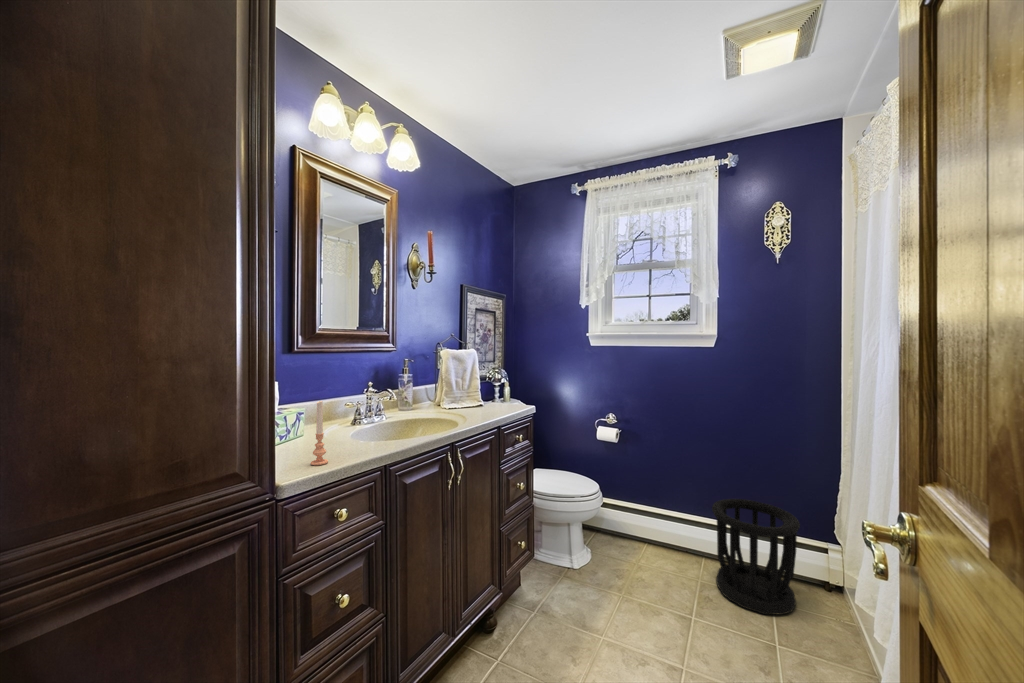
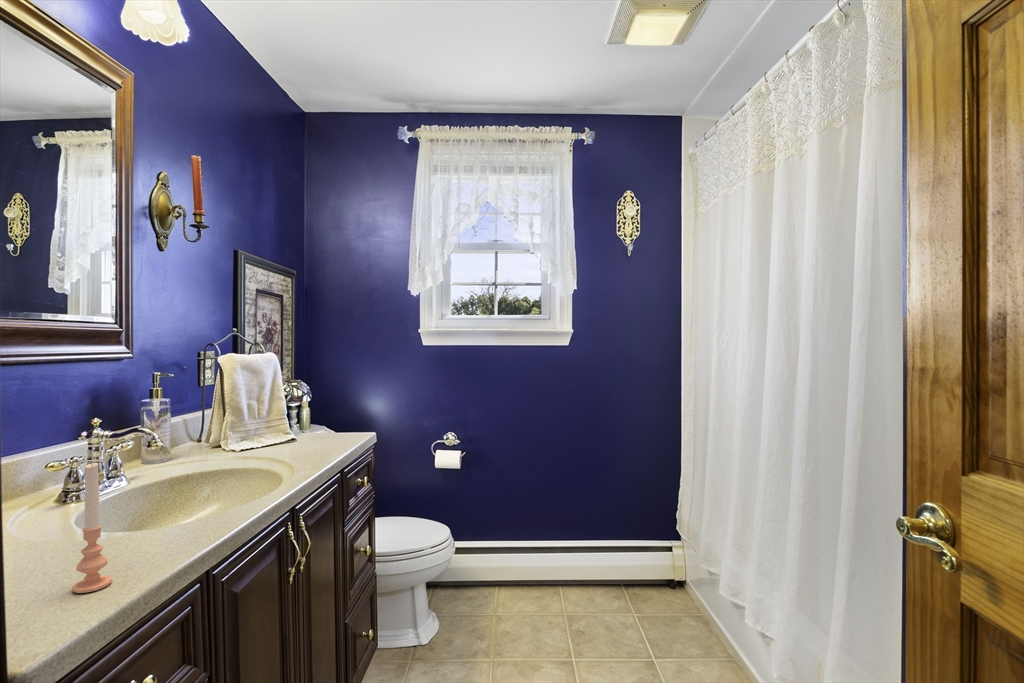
wastebasket: present [712,499,800,615] -> none [575,514,659,634]

